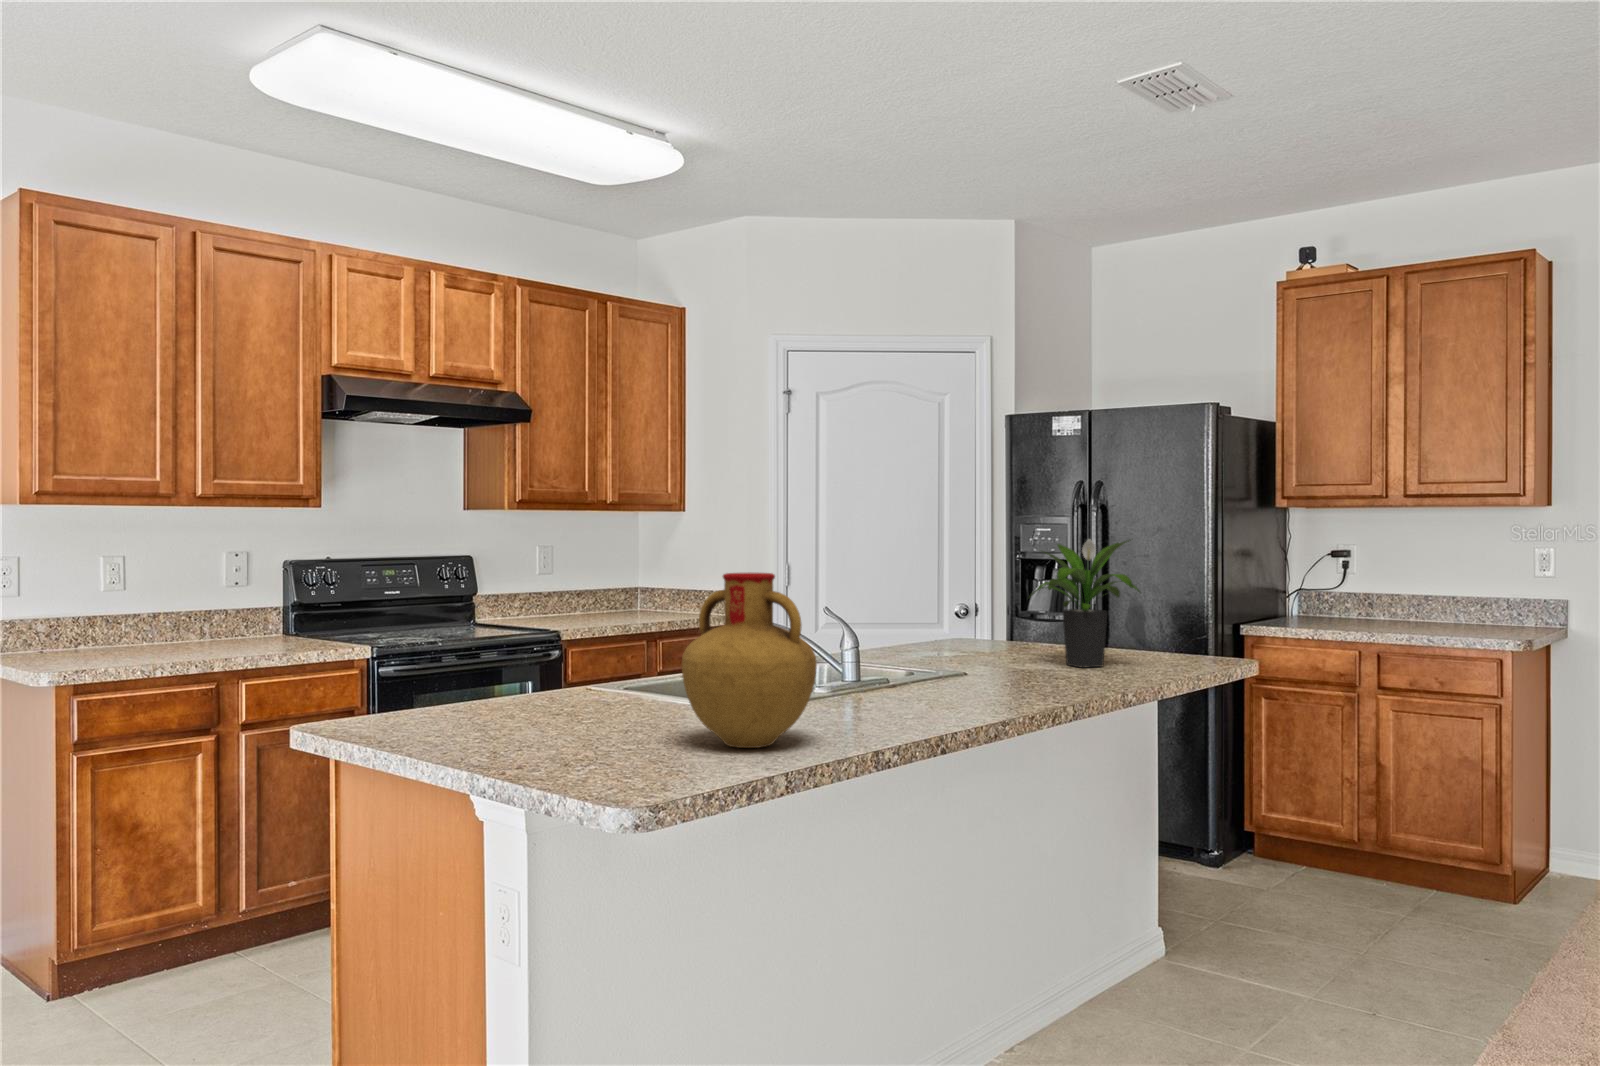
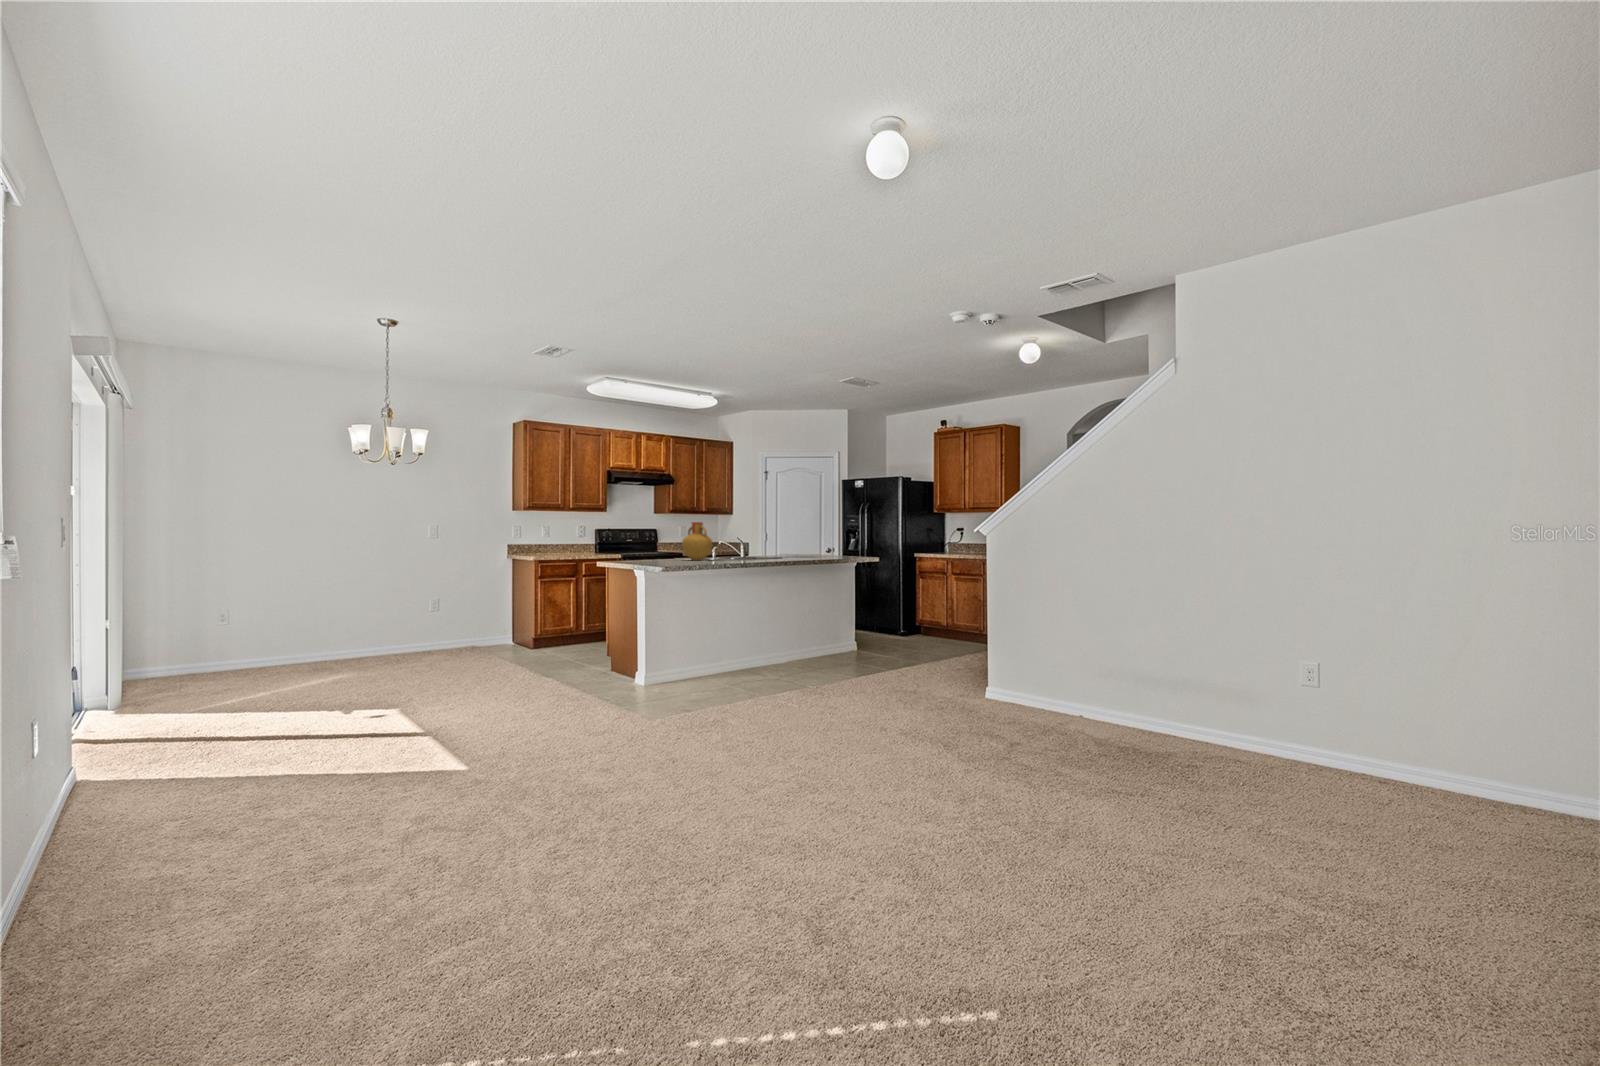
potted plant: present [1031,539,1140,668] -> none [806,519,836,557]

